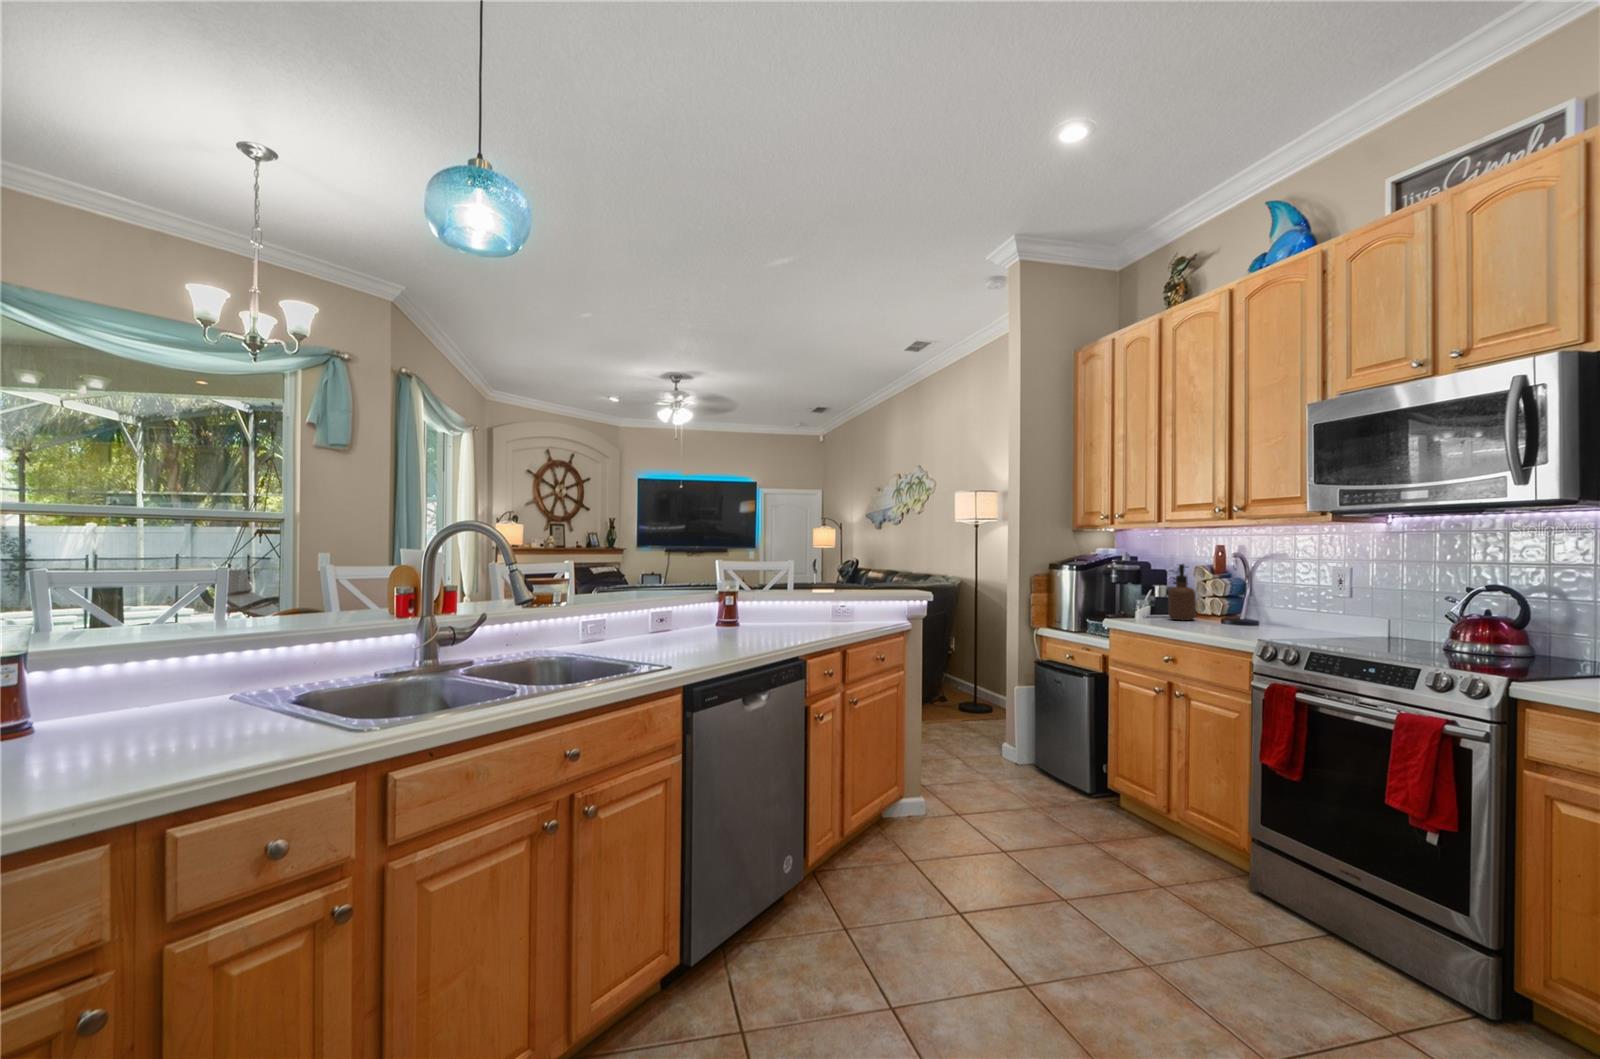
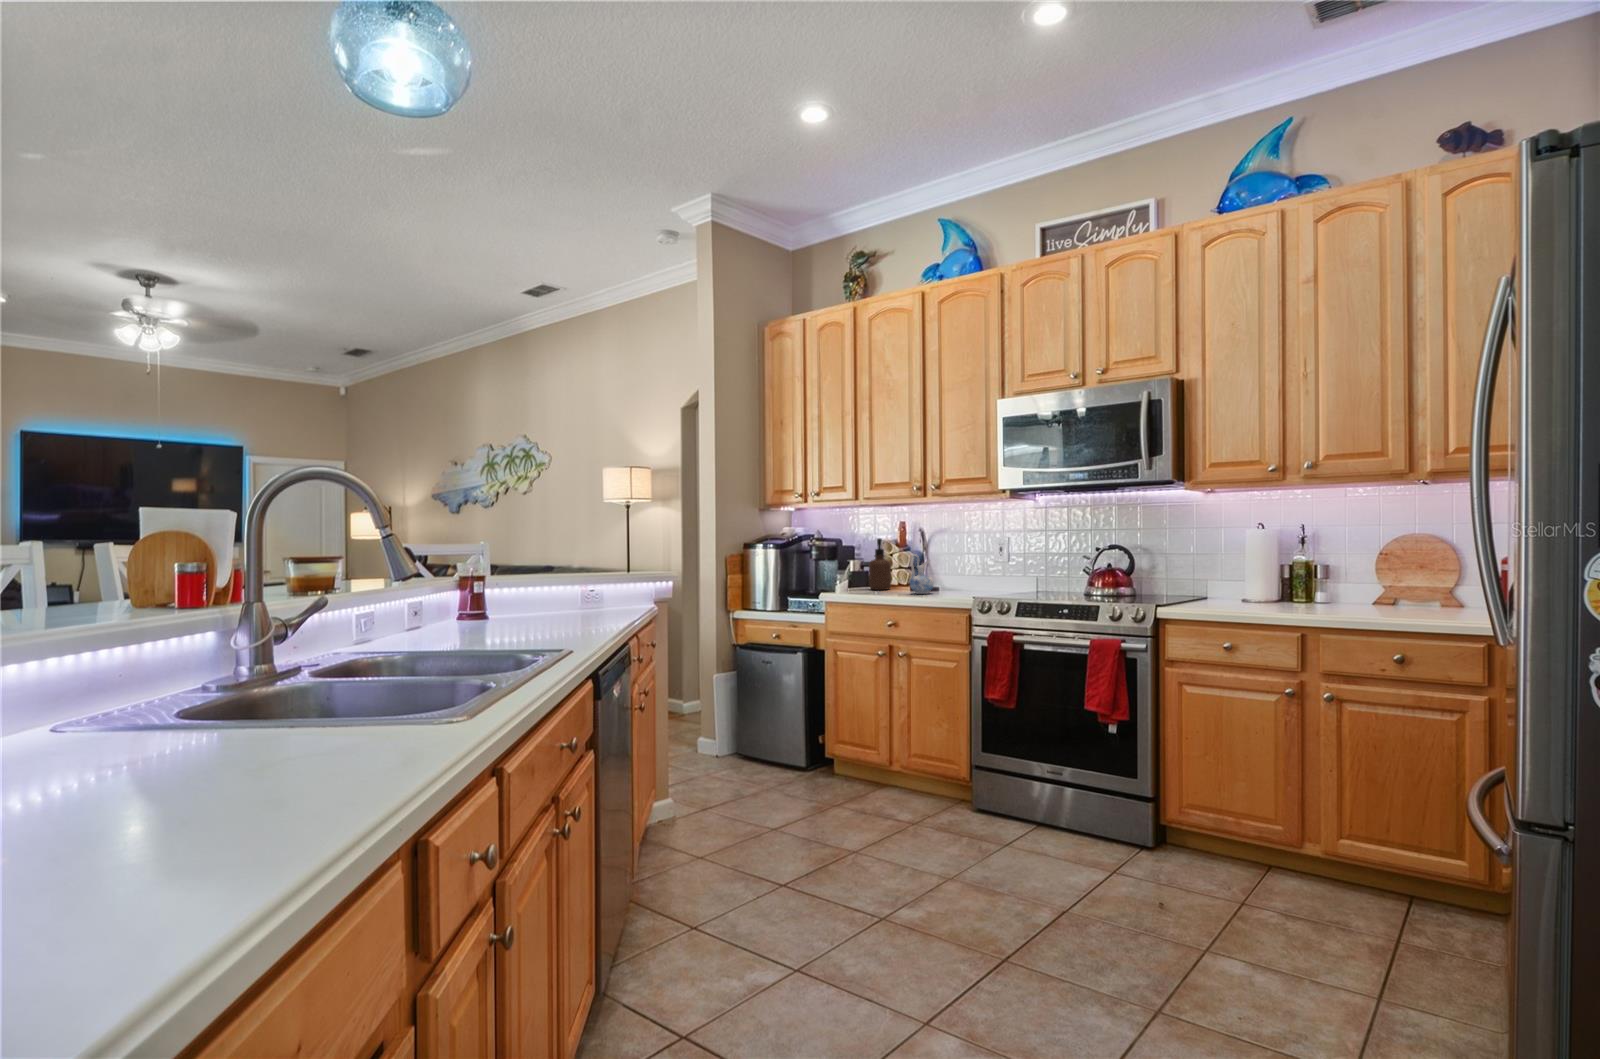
ceramic pitcher: none [1201,584,1232,629] -> present [910,554,934,594]

